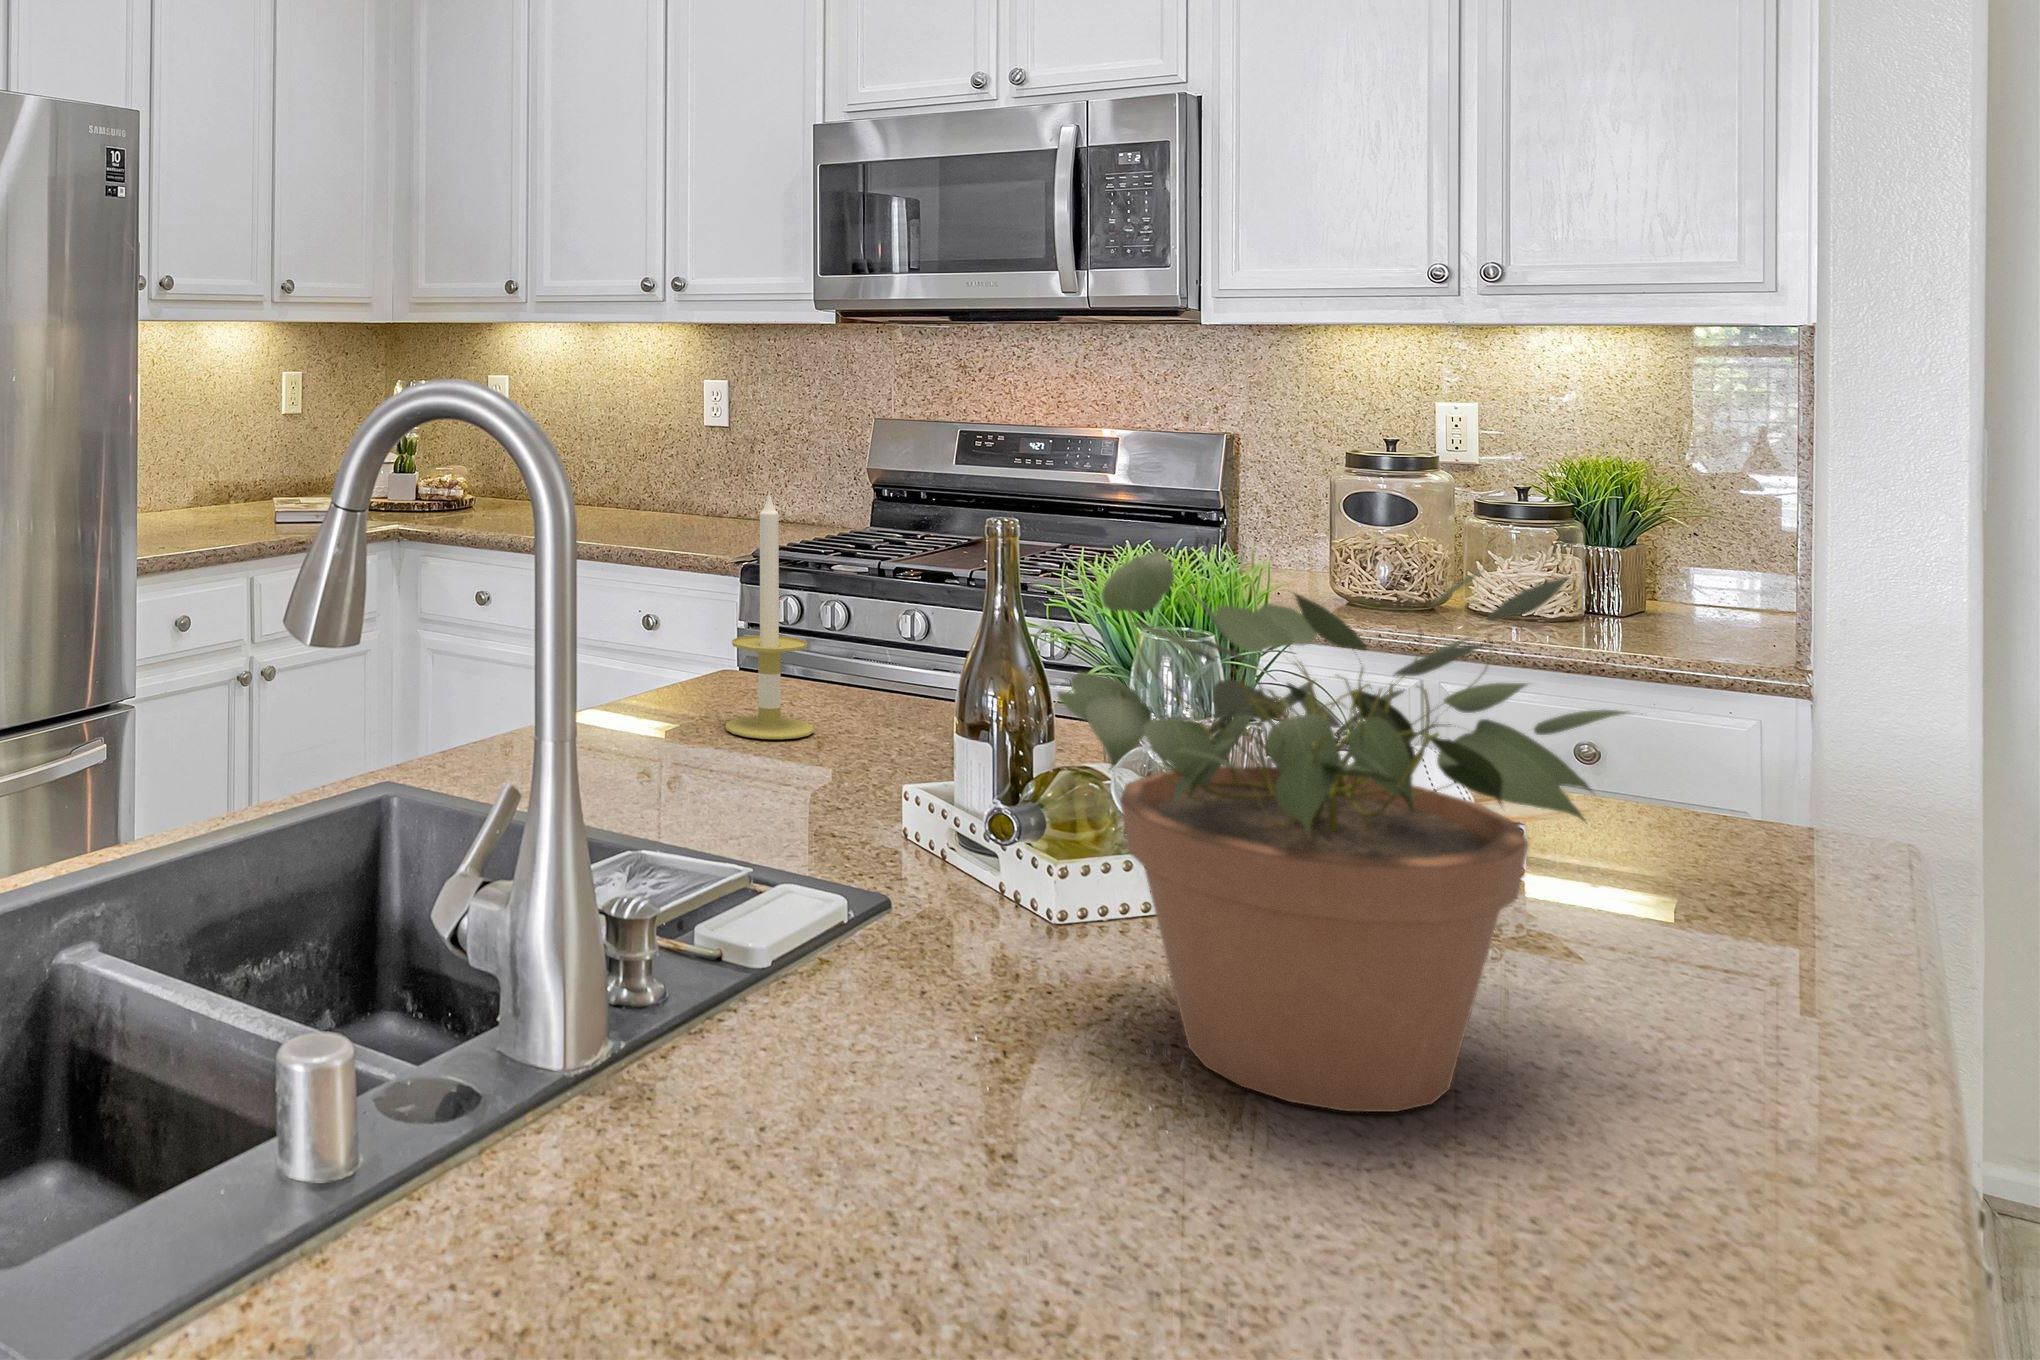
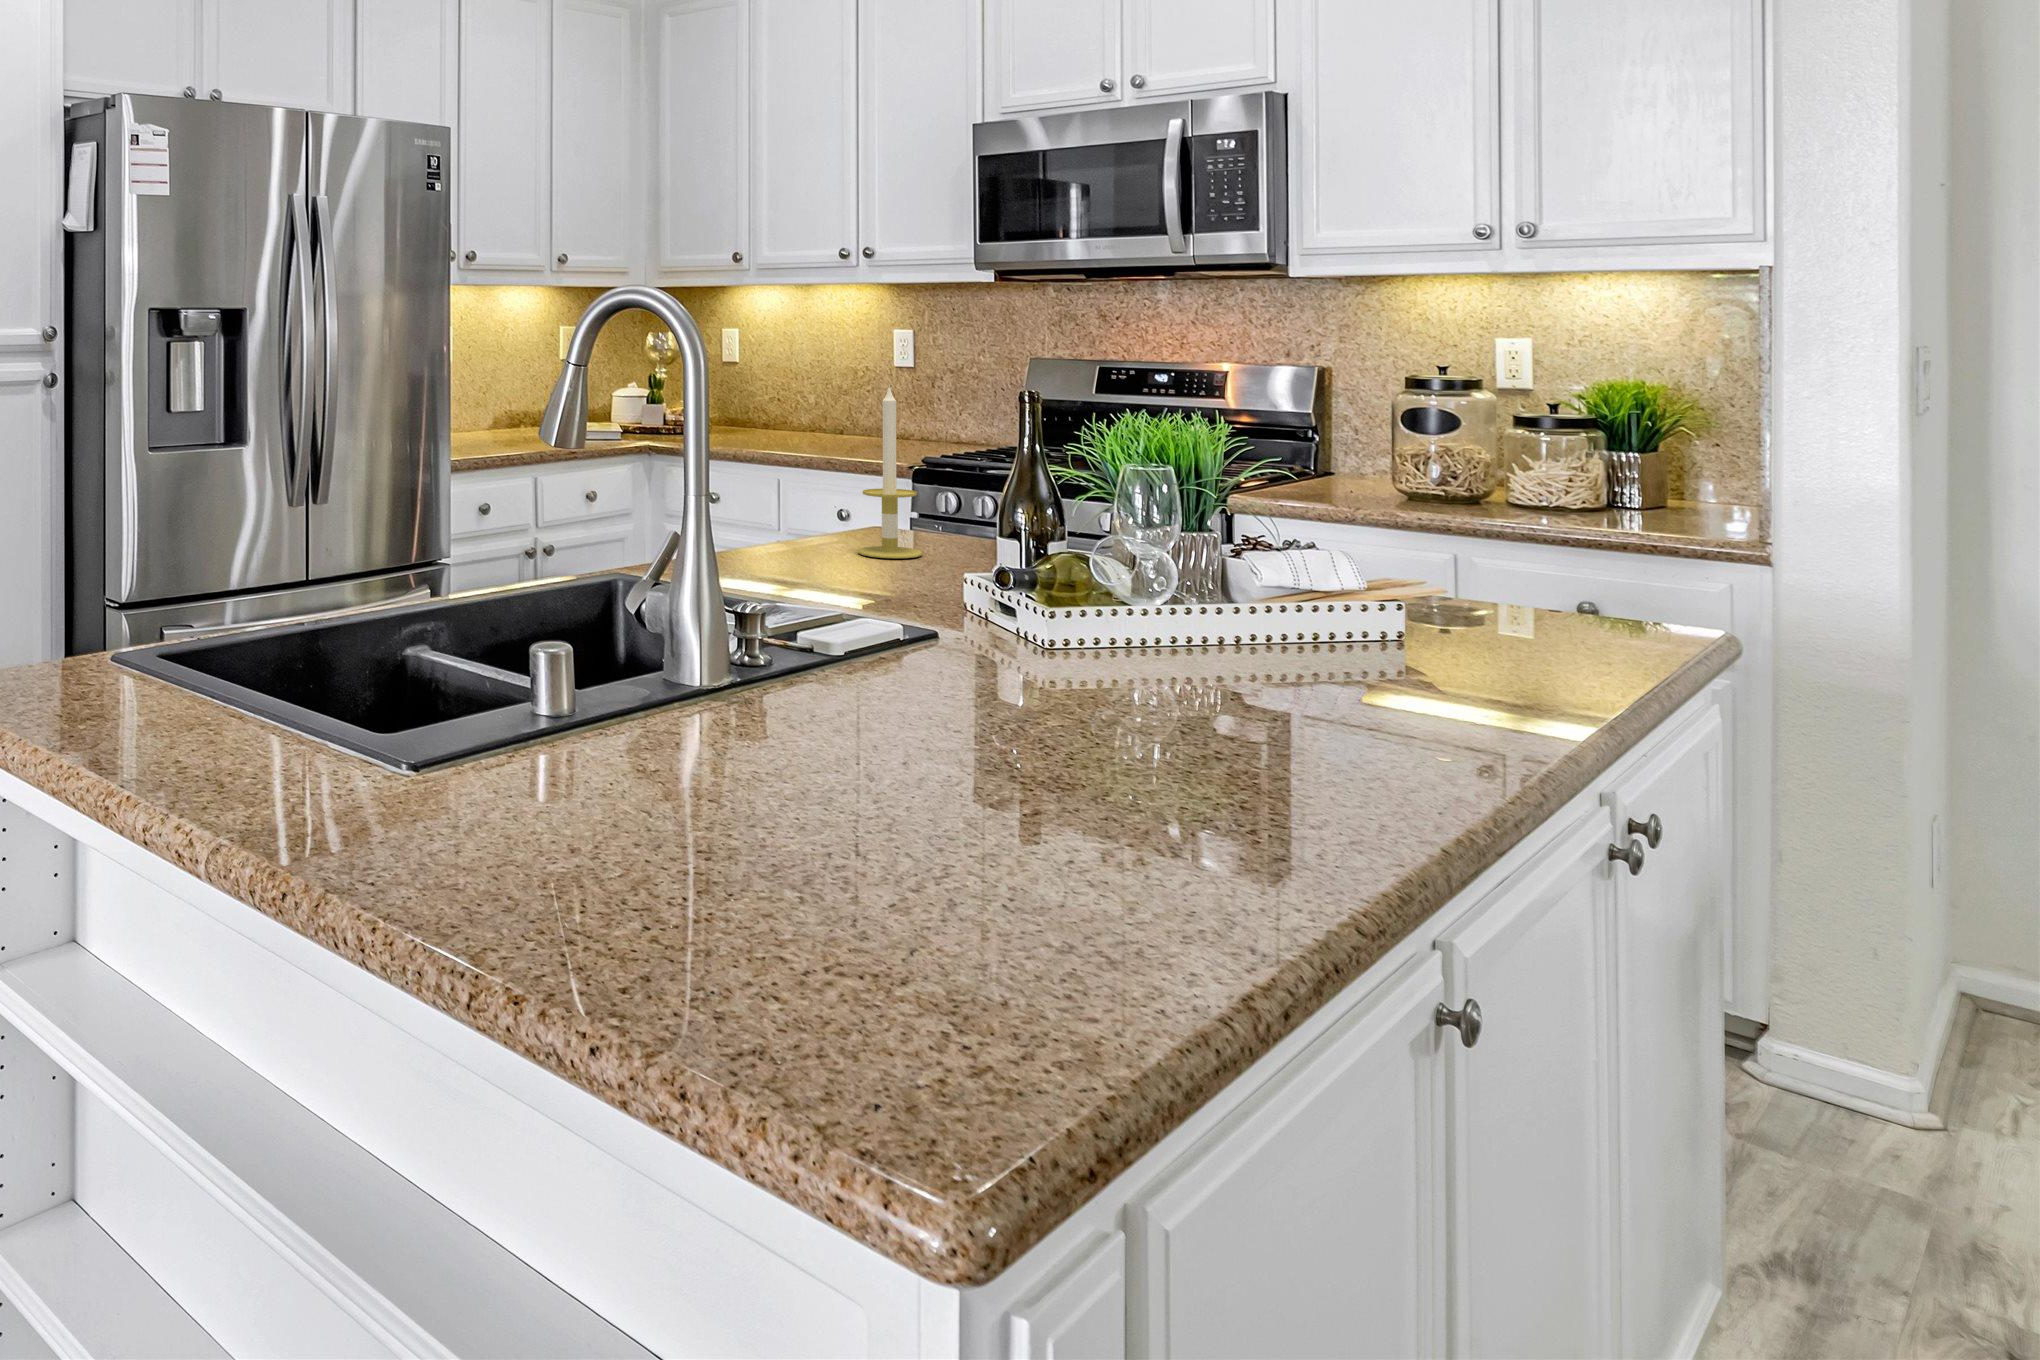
potted plant: present [1056,550,1628,1112] -> none [1022,391,1417,730]

